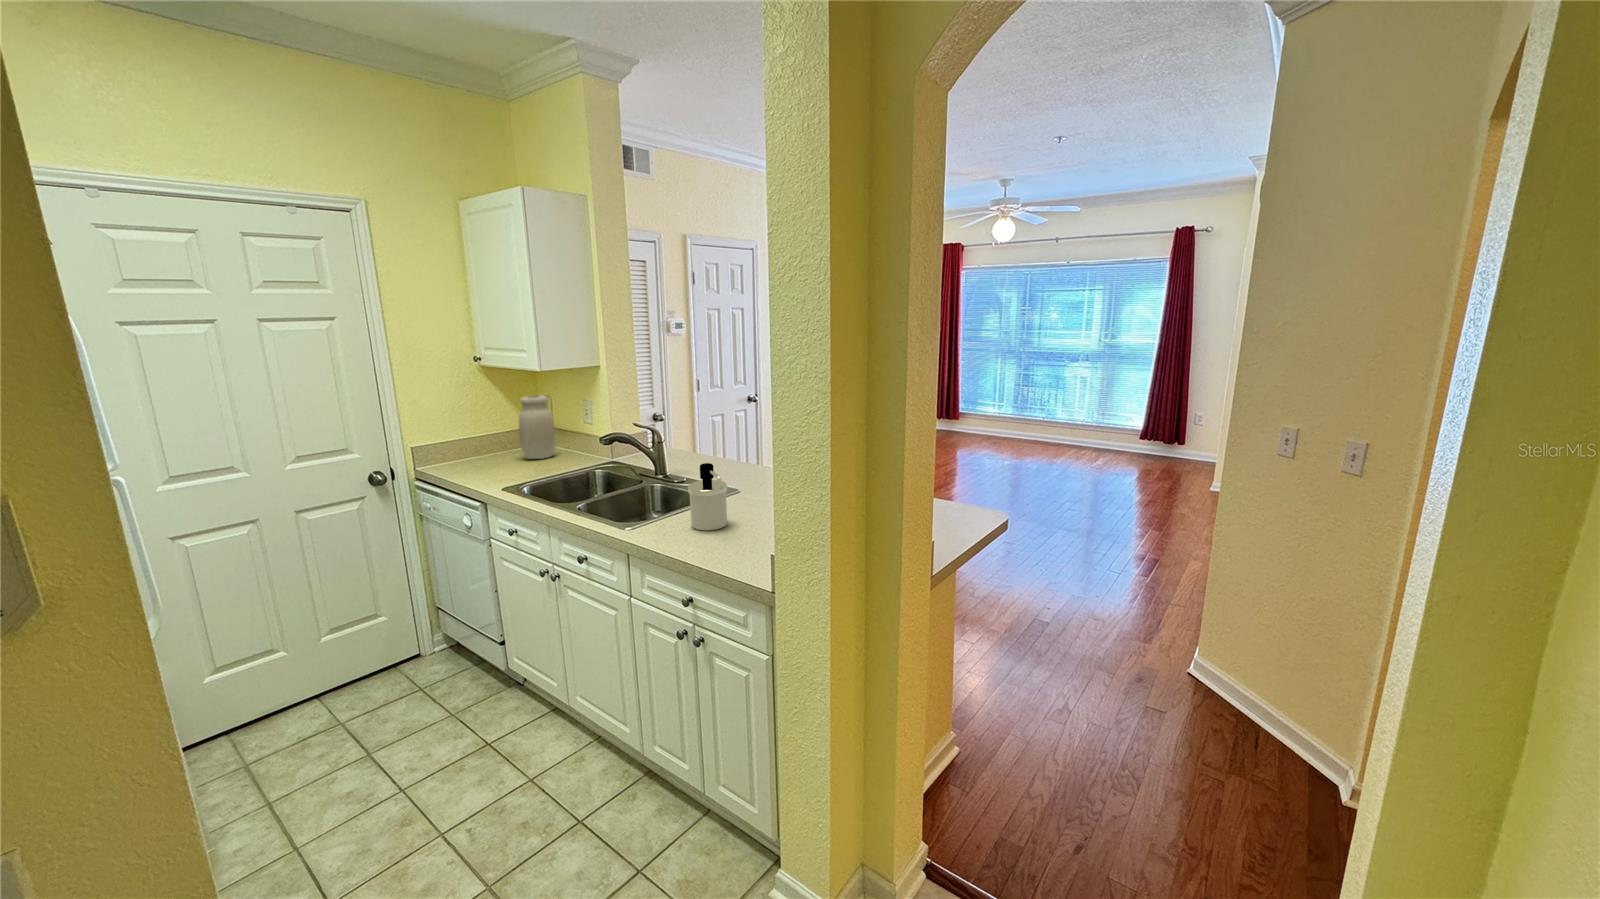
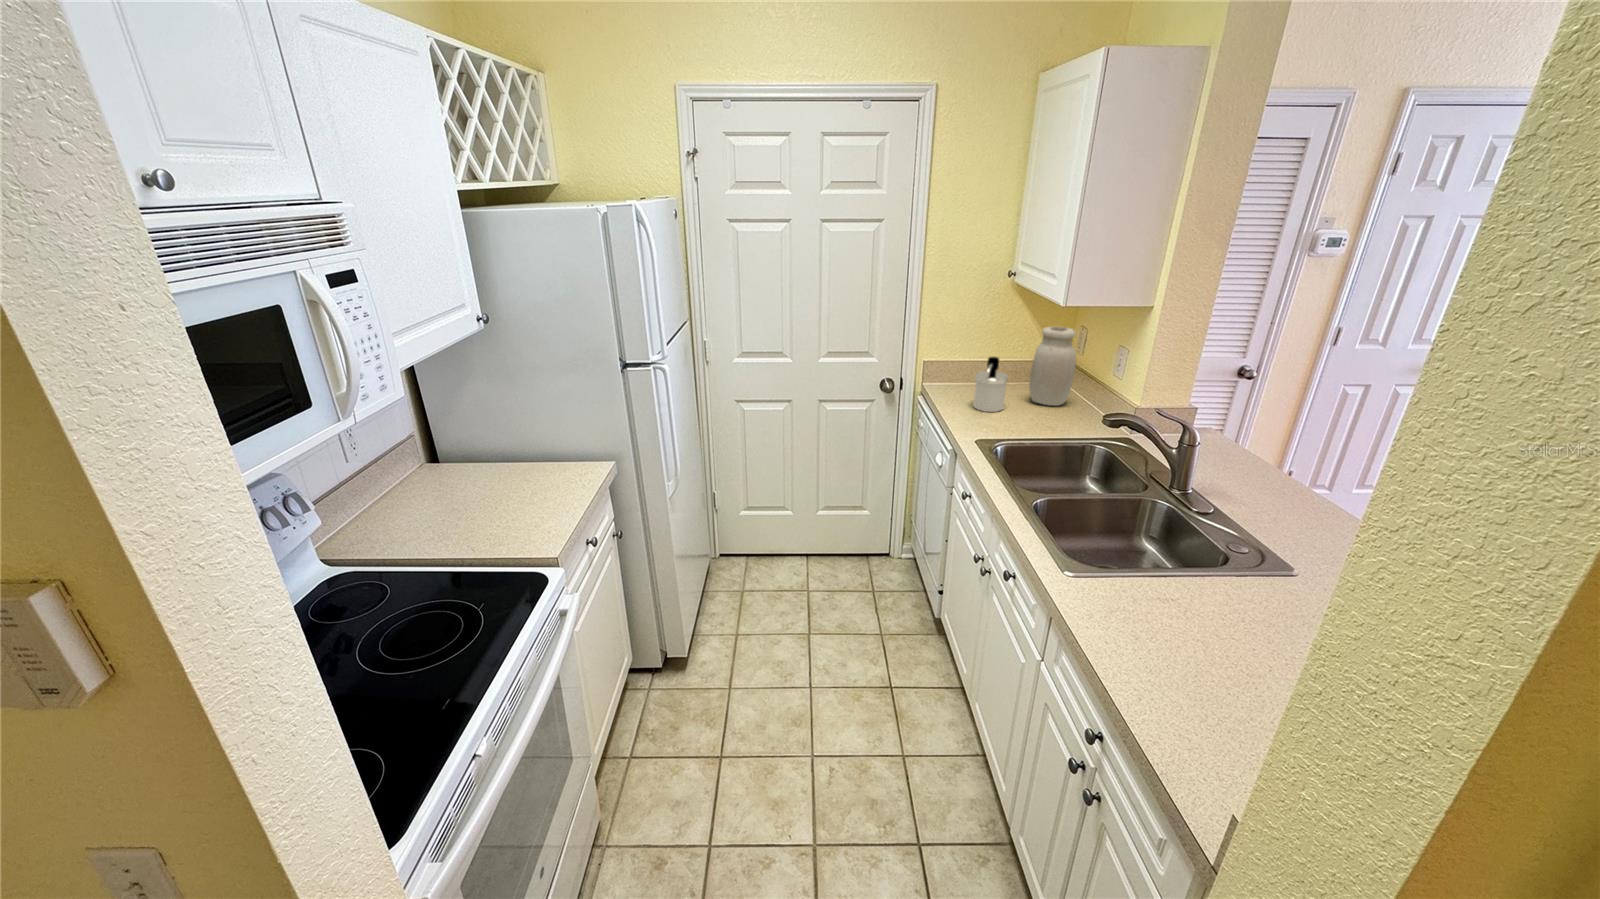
soap dispenser: present [688,463,727,530] -> present [974,357,1008,412]

